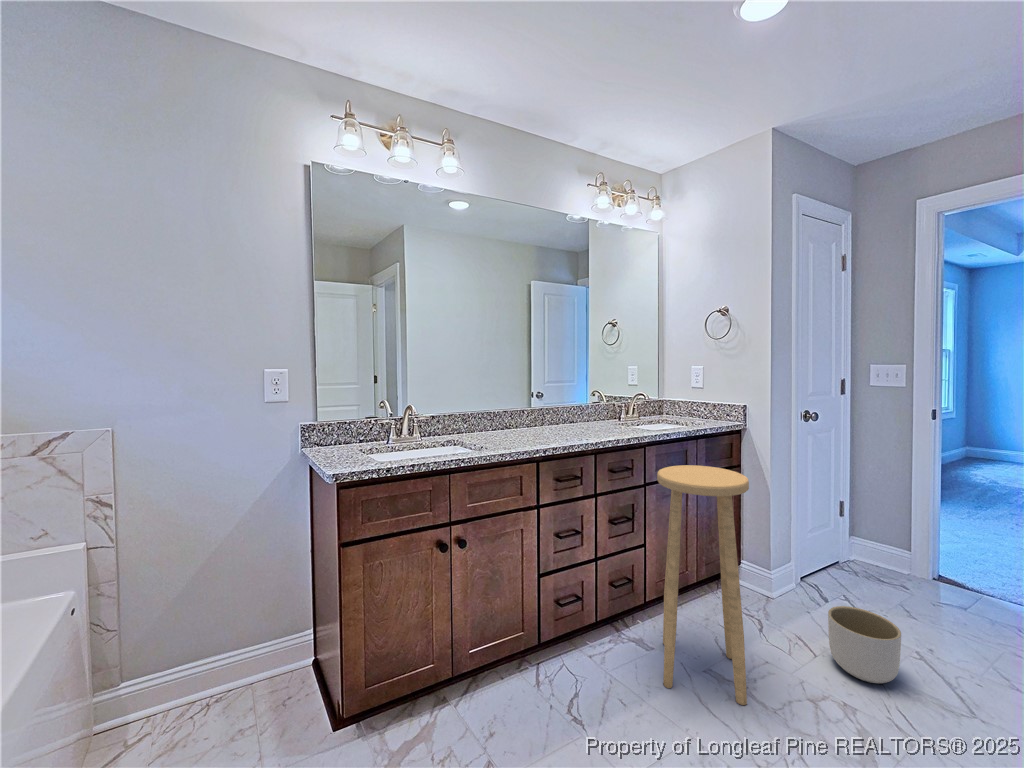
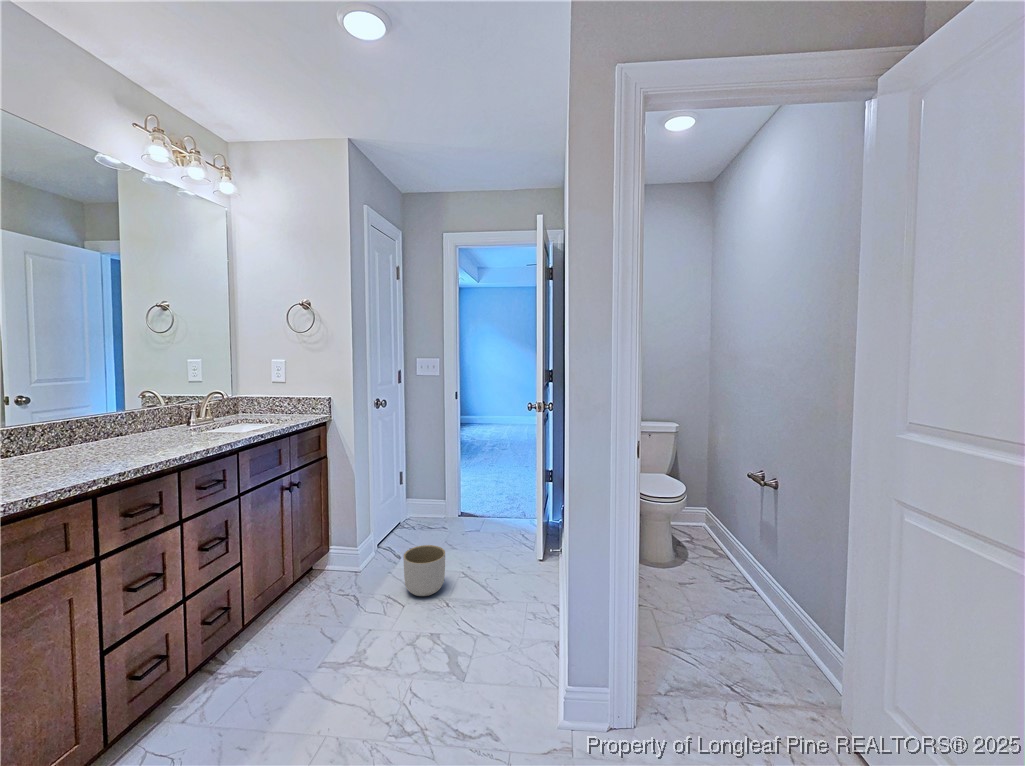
stool: present [657,465,749,705] -> none [265,460,359,693]

